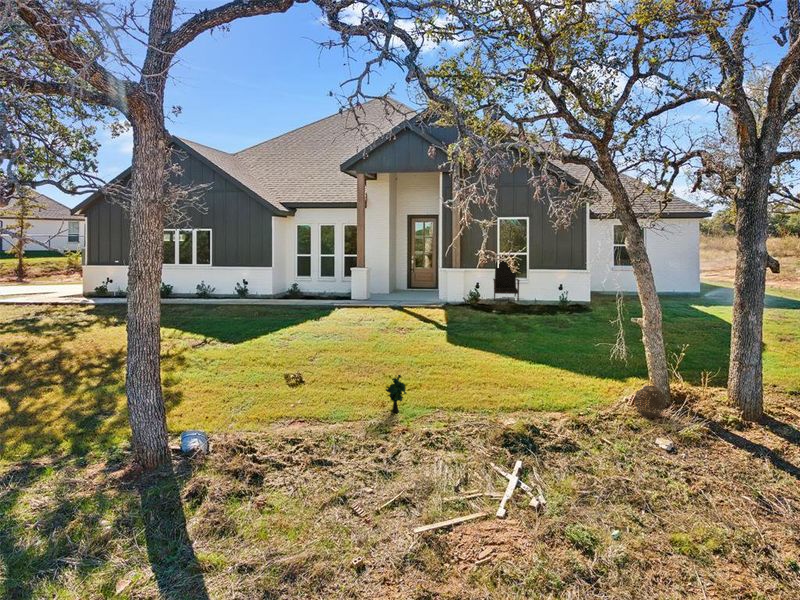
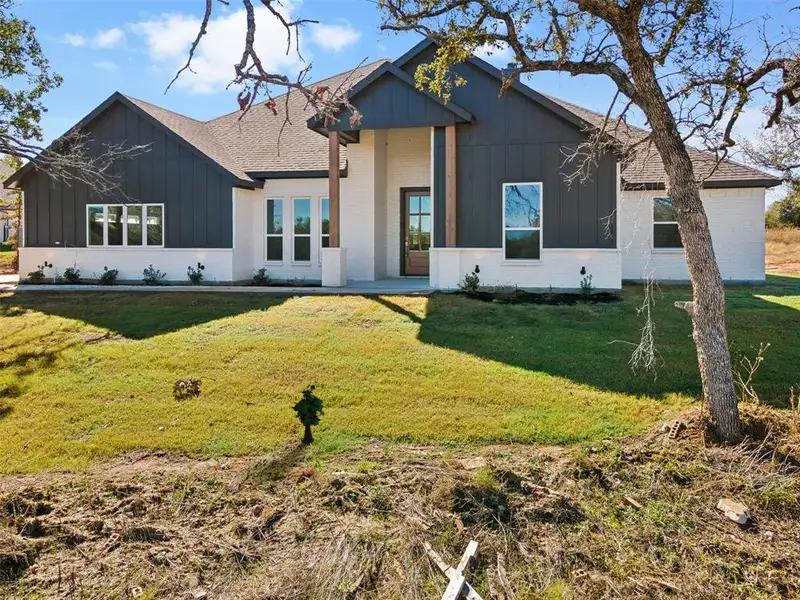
lounge chair: present [493,262,520,300] -> none [497,239,531,288]
woven basket: present [635,386,665,417] -> none [680,407,731,458]

